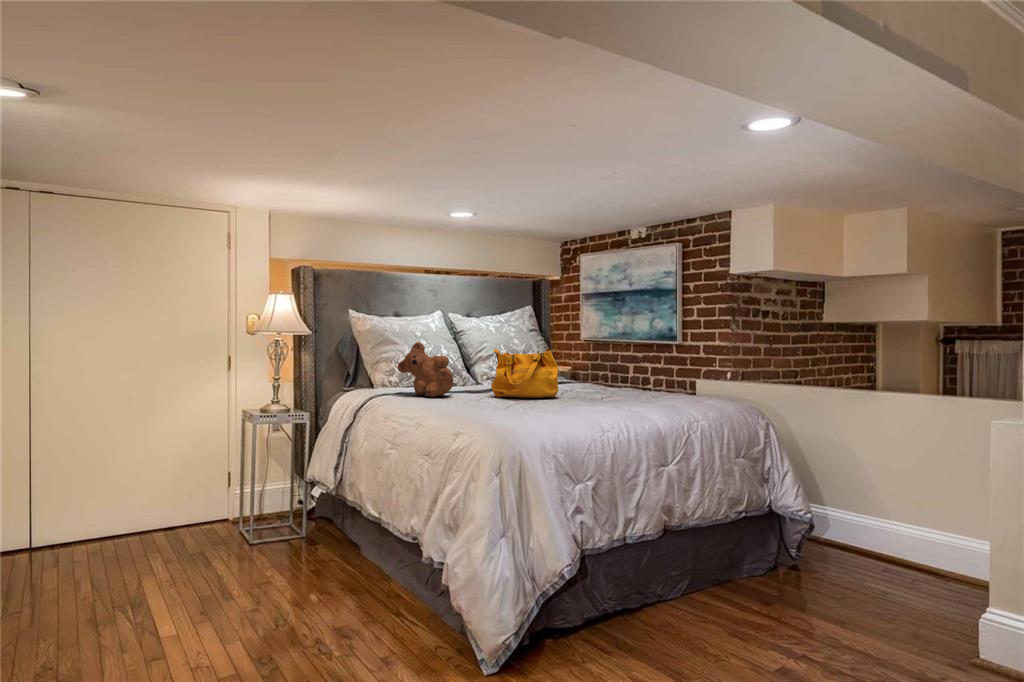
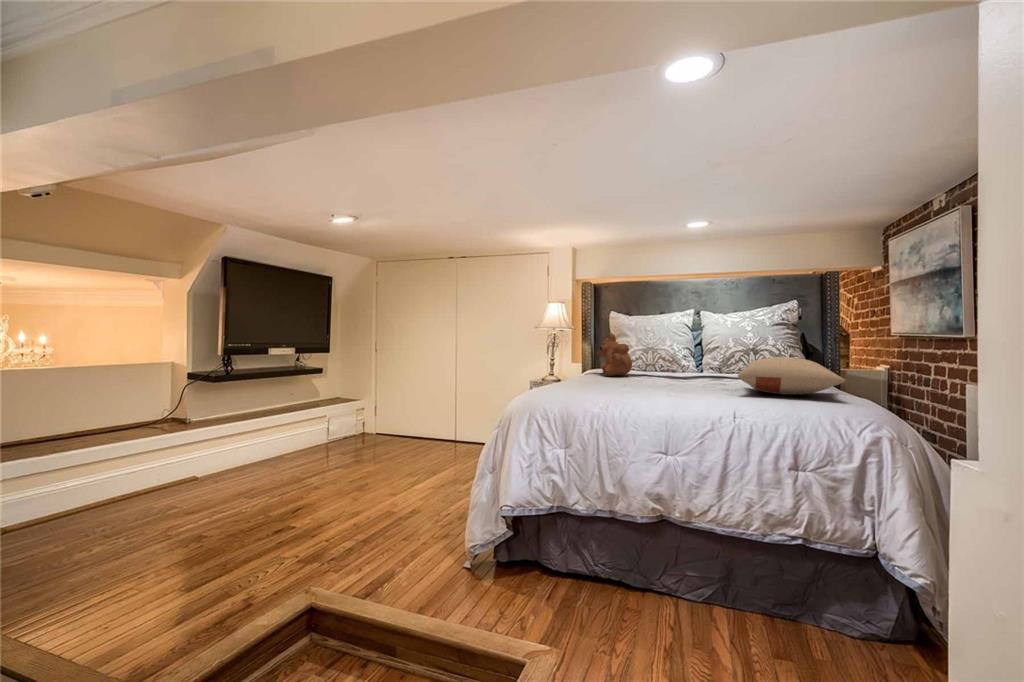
handbag: present [491,346,558,398] -> none [655,335,713,384]
pillow: none [588,367,697,400] -> present [738,357,845,395]

